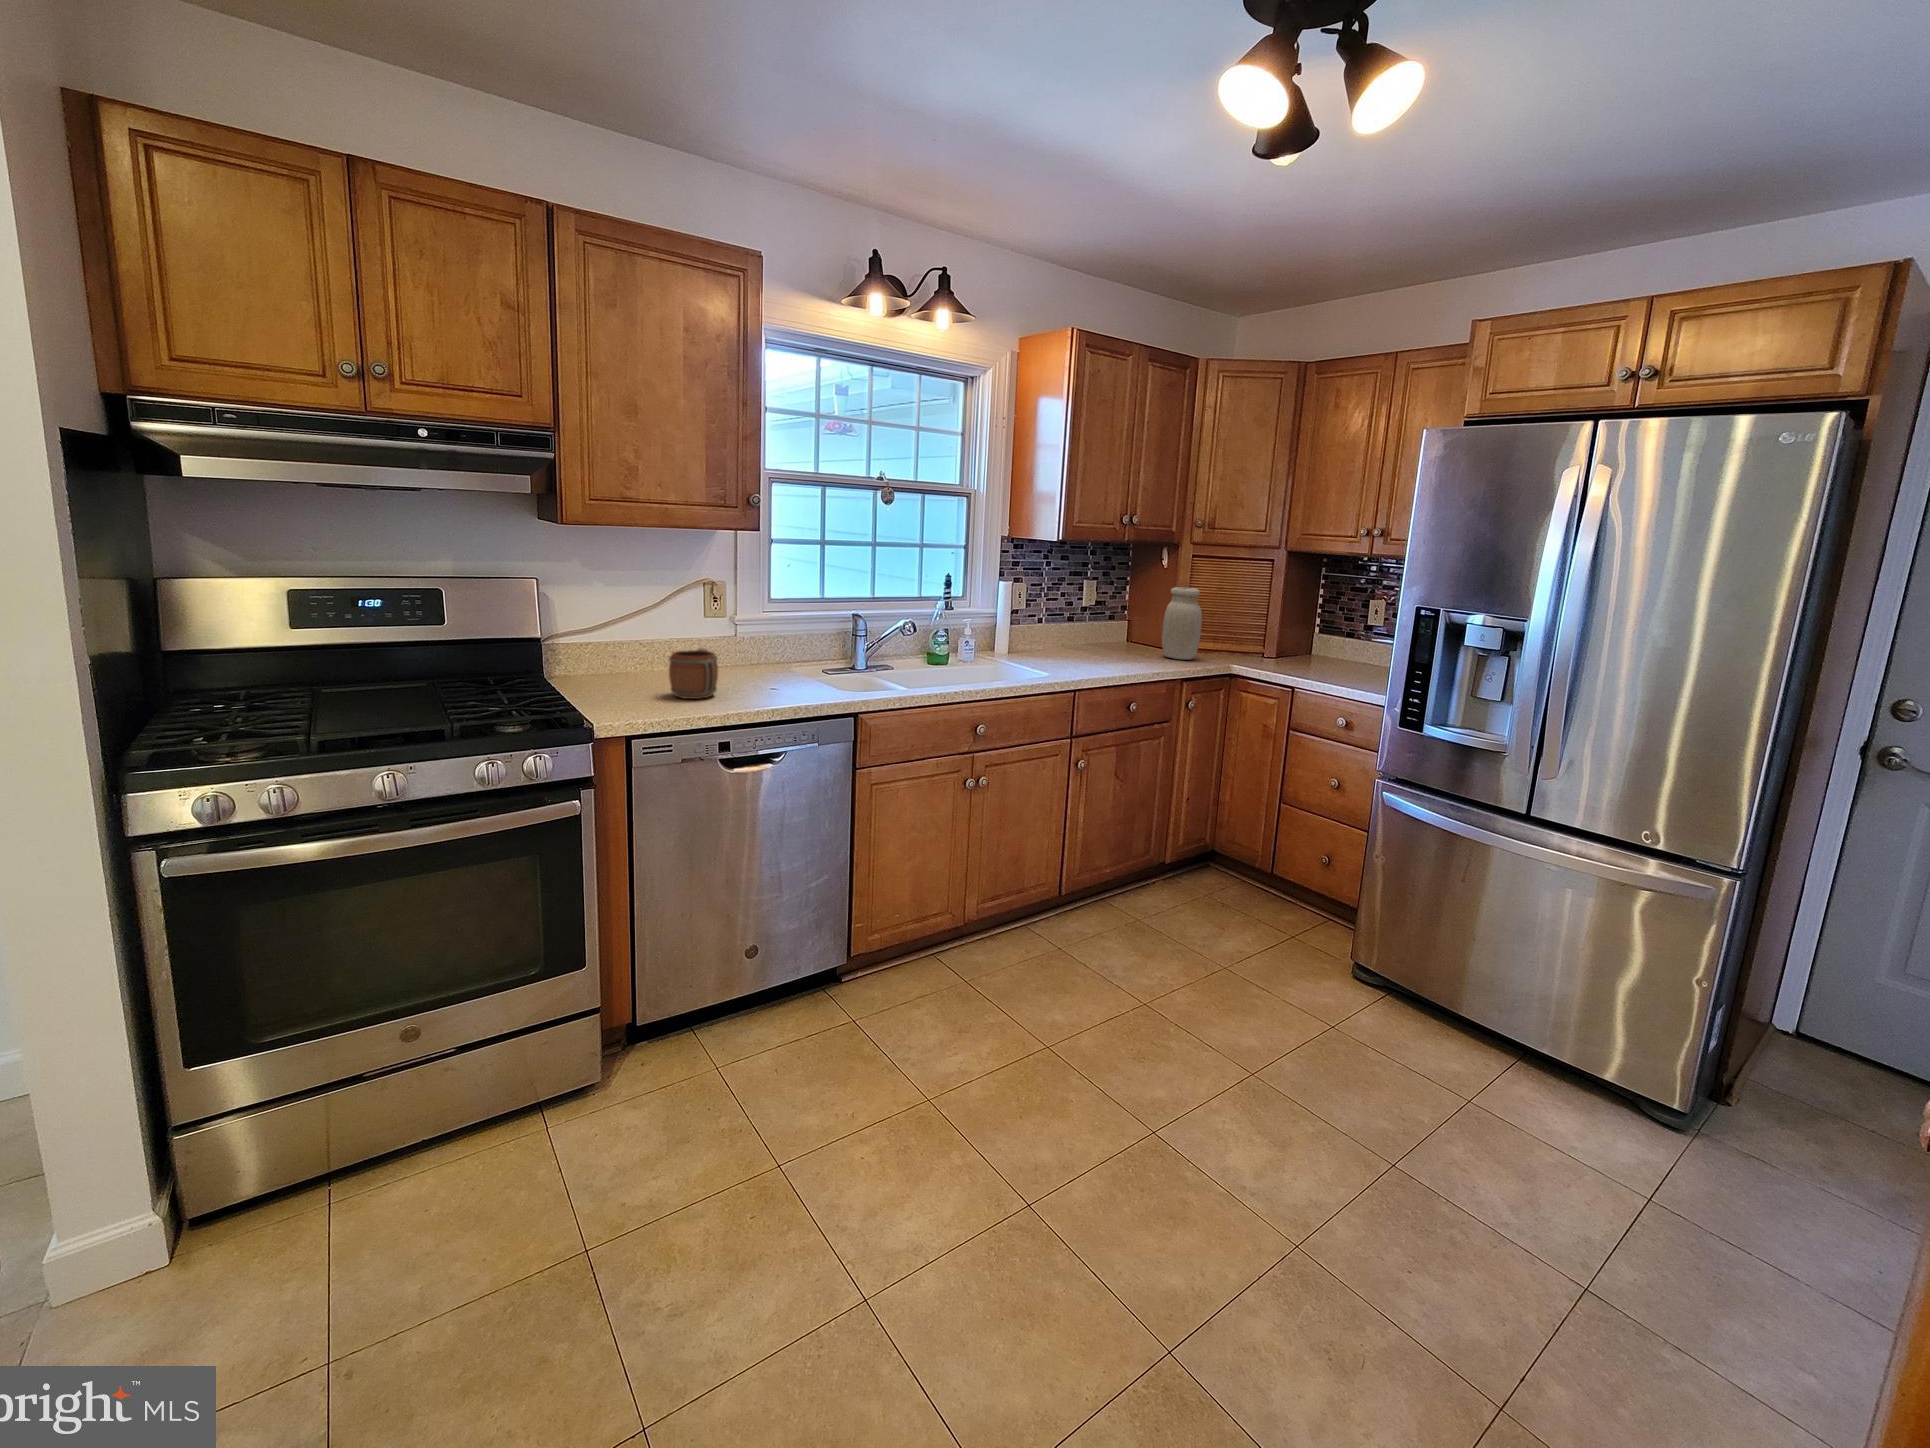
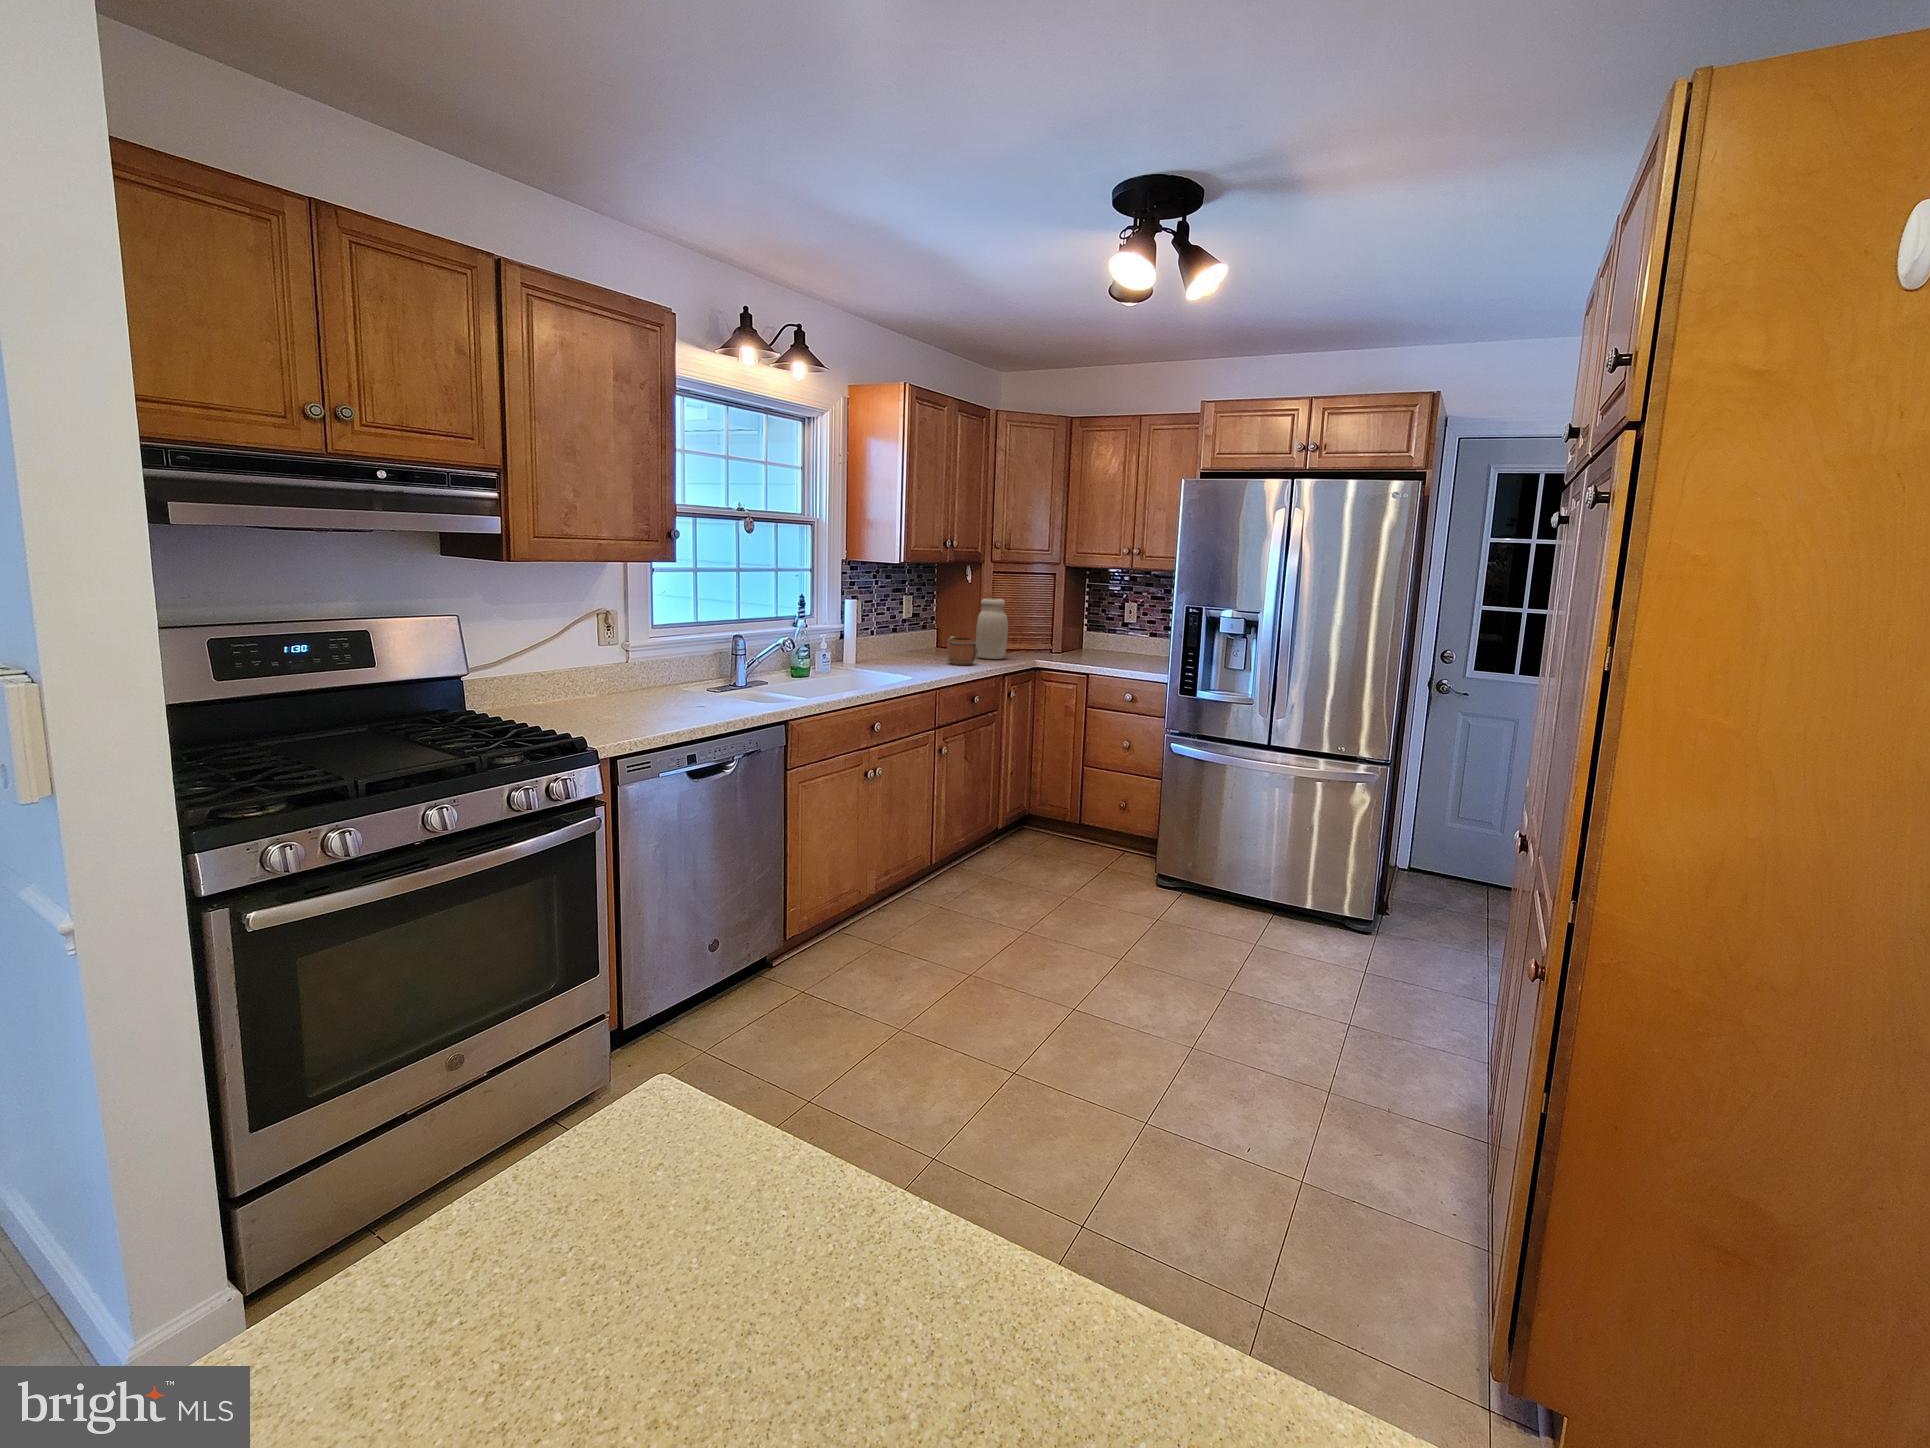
mug: present [669,647,718,699] -> present [947,636,977,665]

